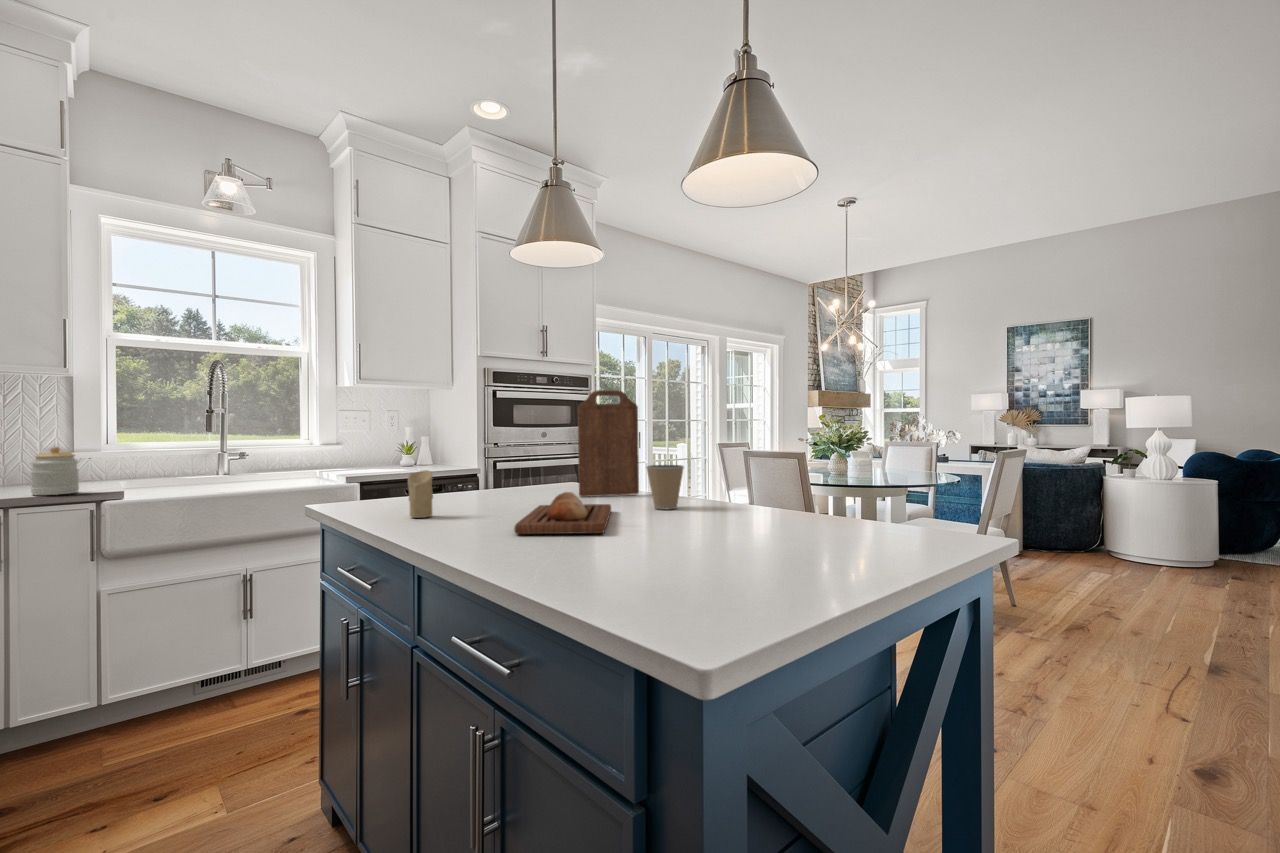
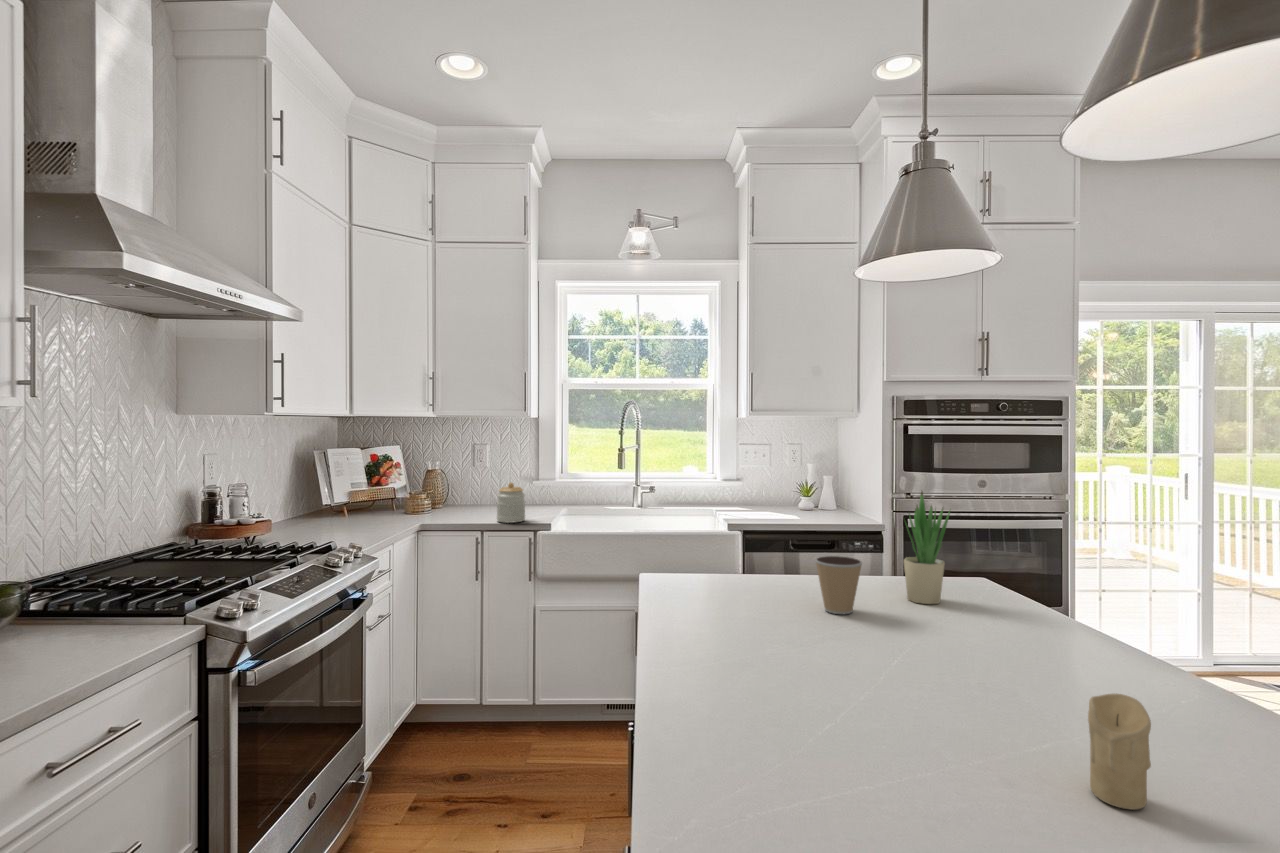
cutting board: present [578,390,639,497] -> none [952,469,1060,639]
potted plant: none [536,412,567,492] -> present [904,492,950,604]
coffee cup: present [647,465,684,510] -> present [815,556,862,614]
candle: present [408,470,433,518] -> present [1088,694,1151,810]
bread loaf: present [514,492,611,534] -> none [767,643,967,756]

